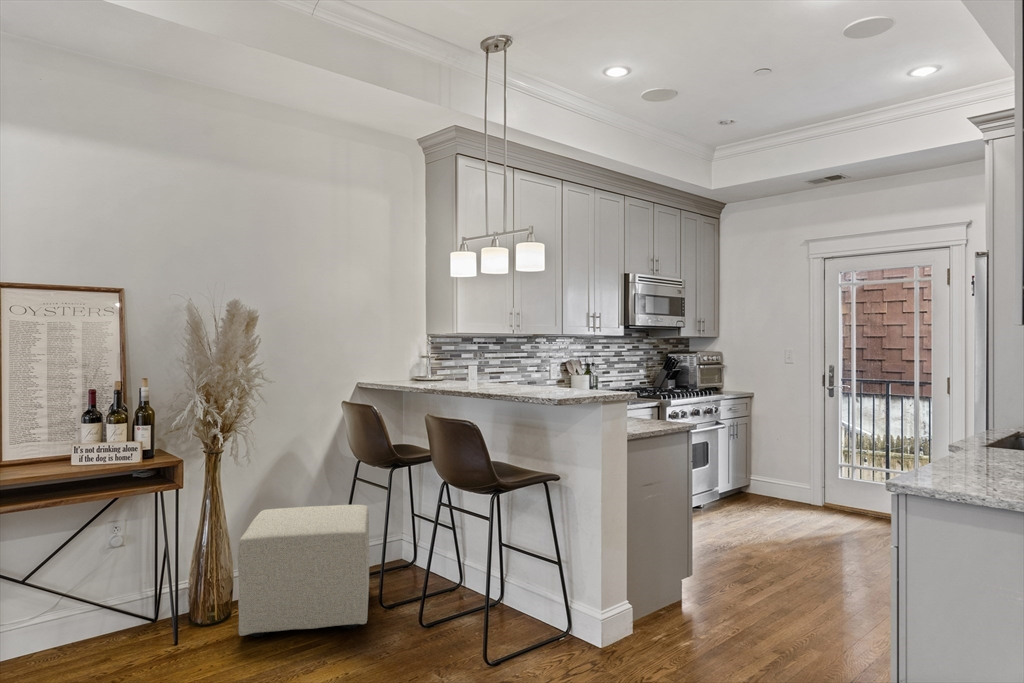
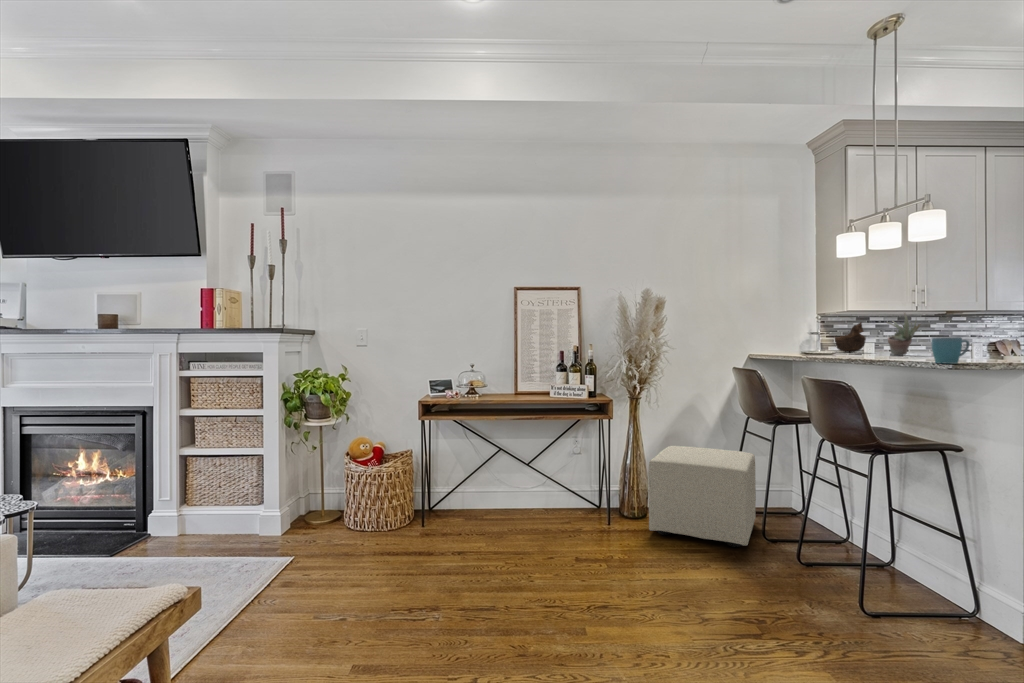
succulent plant: none [491,336,520,380] -> present [887,312,920,355]
decorative bowl: none [441,344,470,376] -> present [835,322,866,352]
mug: none [547,371,575,398] -> present [932,337,969,364]

